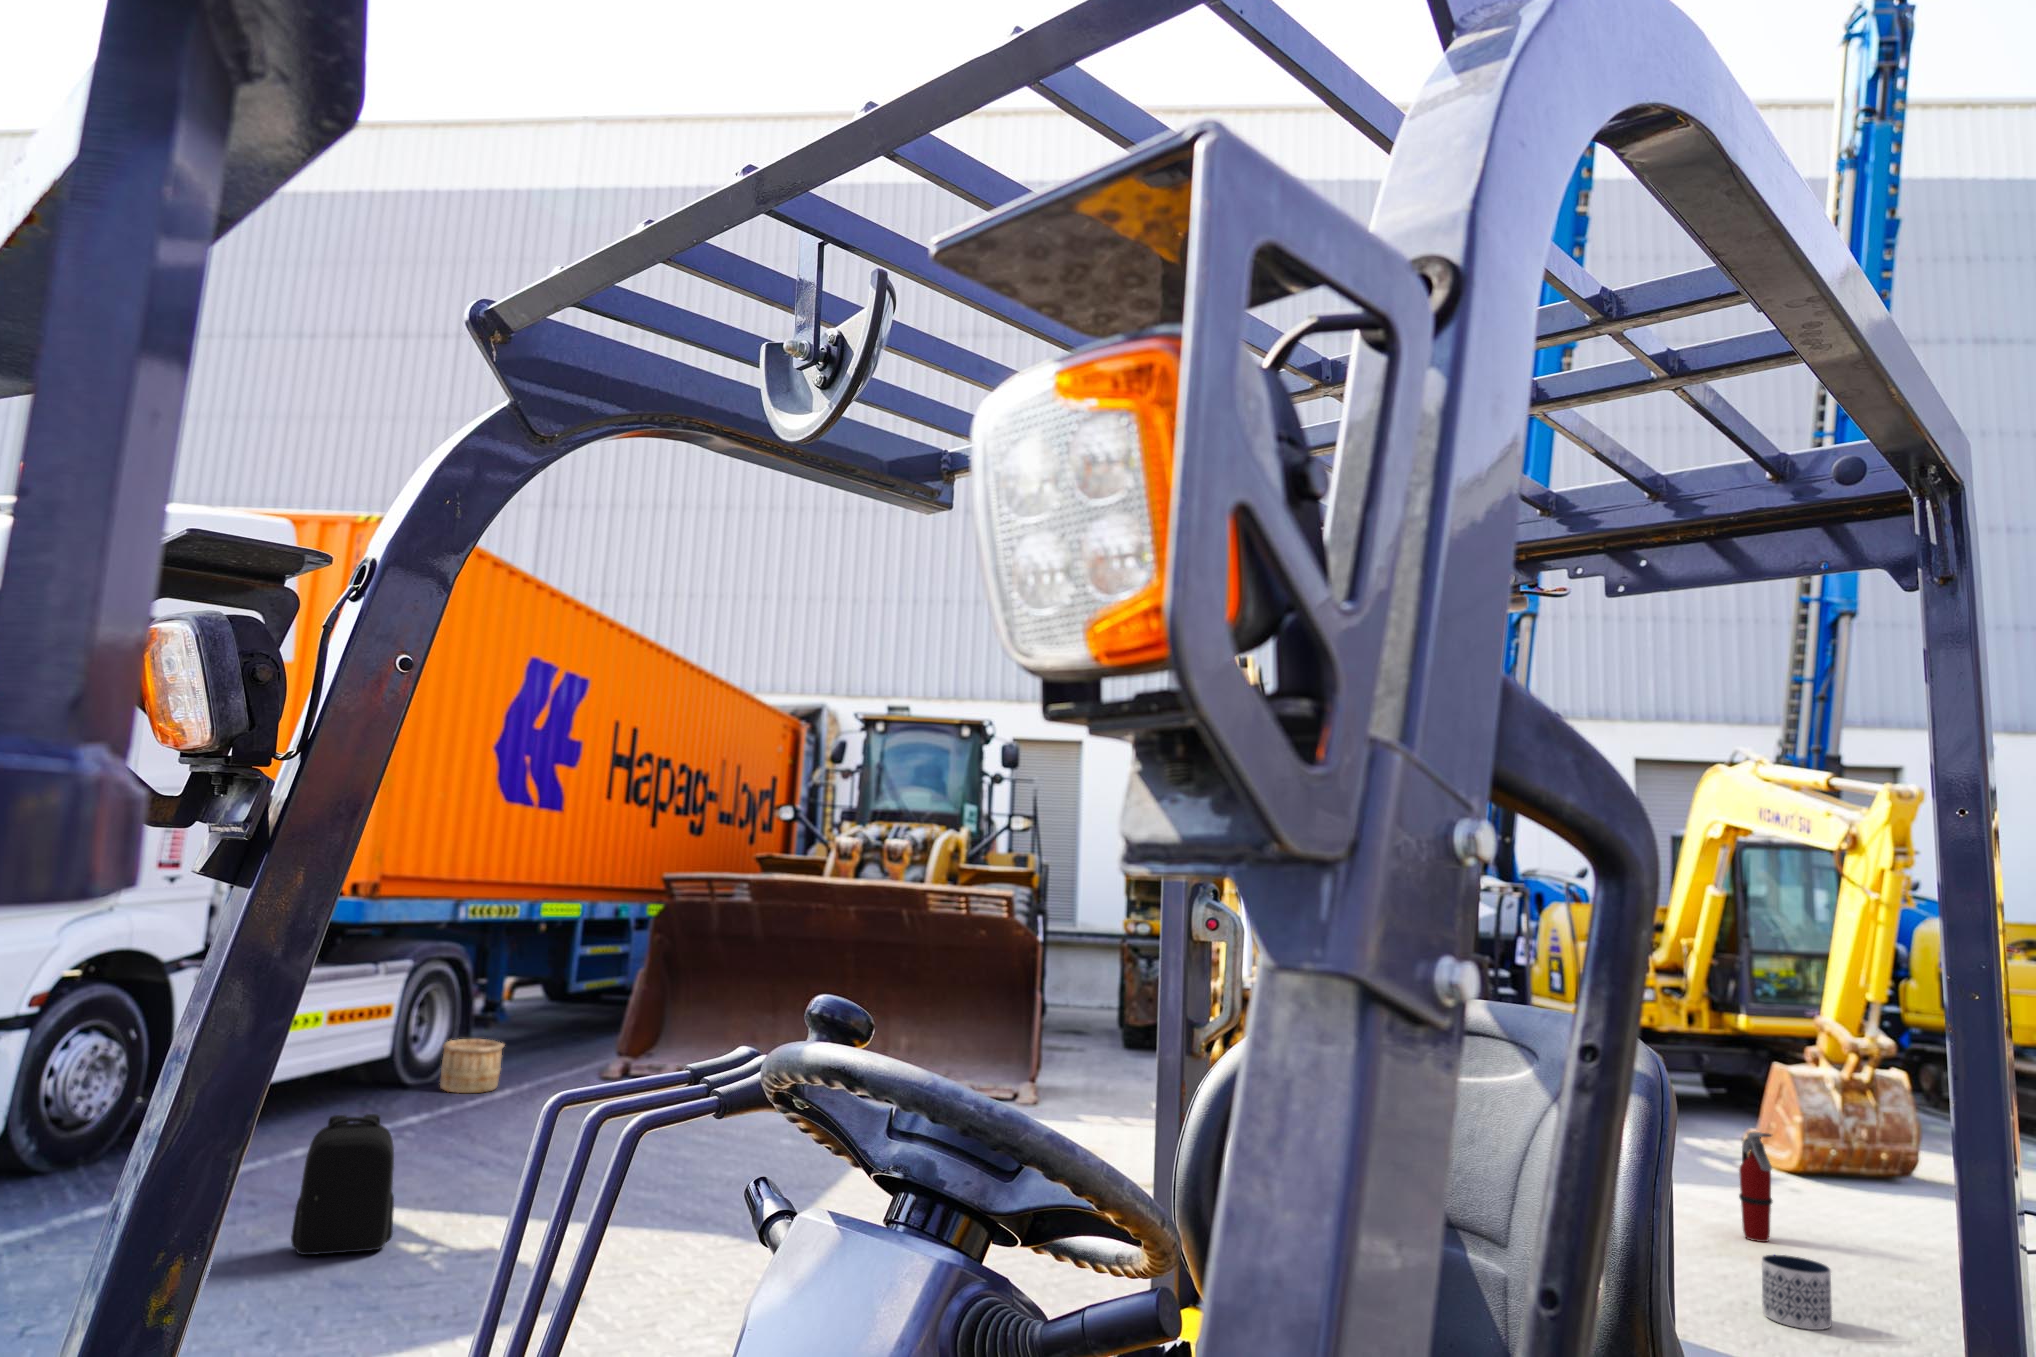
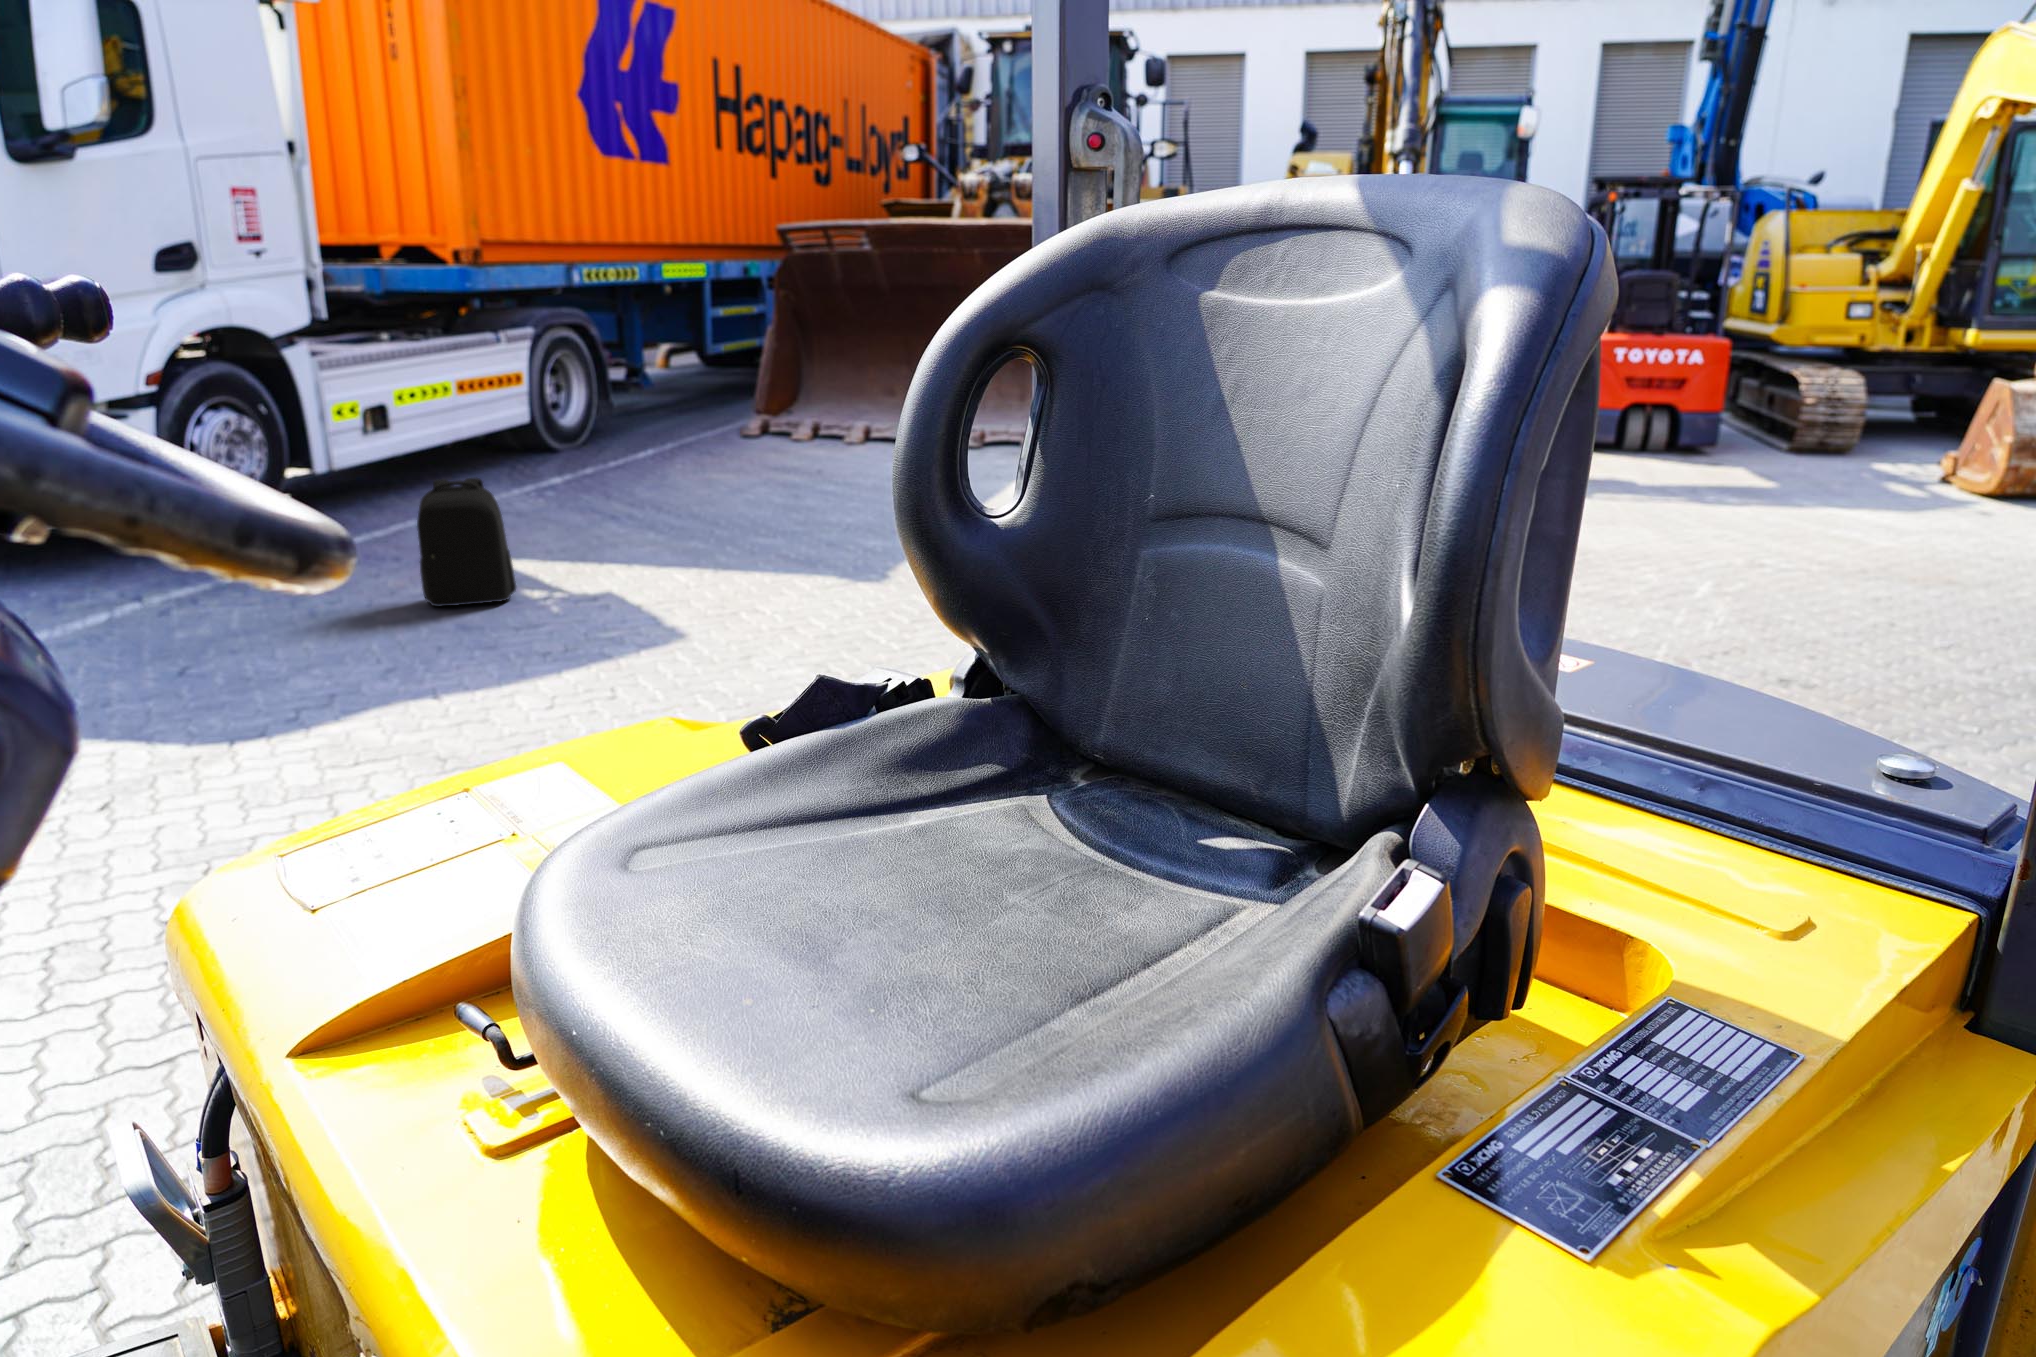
wooden bucket: present [440,1039,504,1093] -> none [584,403,644,455]
fire extinguisher: present [1739,1132,1772,1242] -> none [1914,456,1976,569]
planter: present [1762,1255,1832,1330] -> none [1916,585,2008,659]

